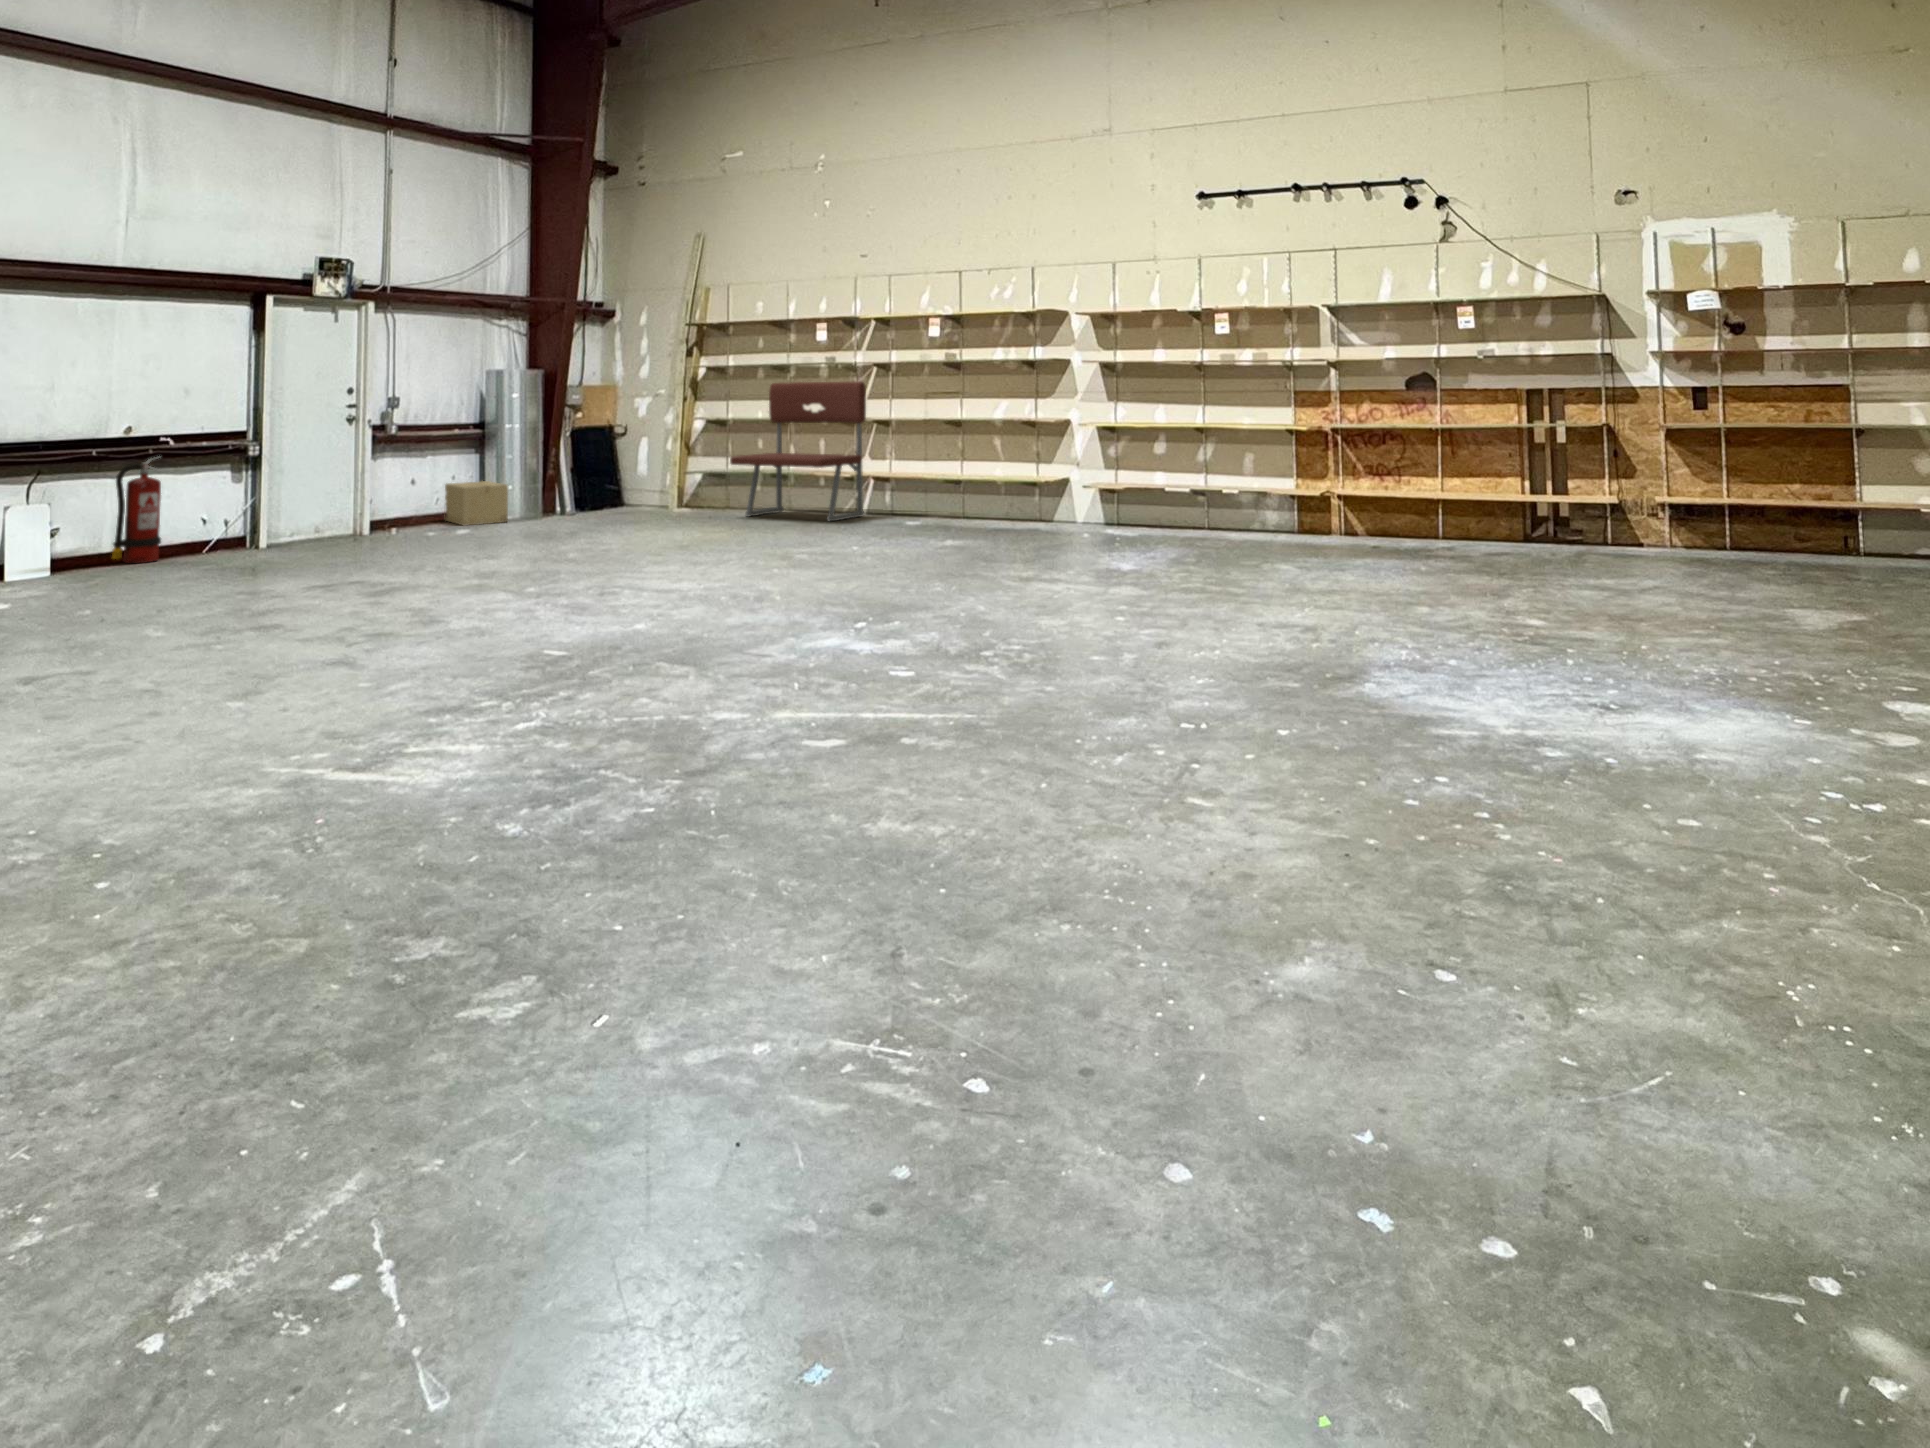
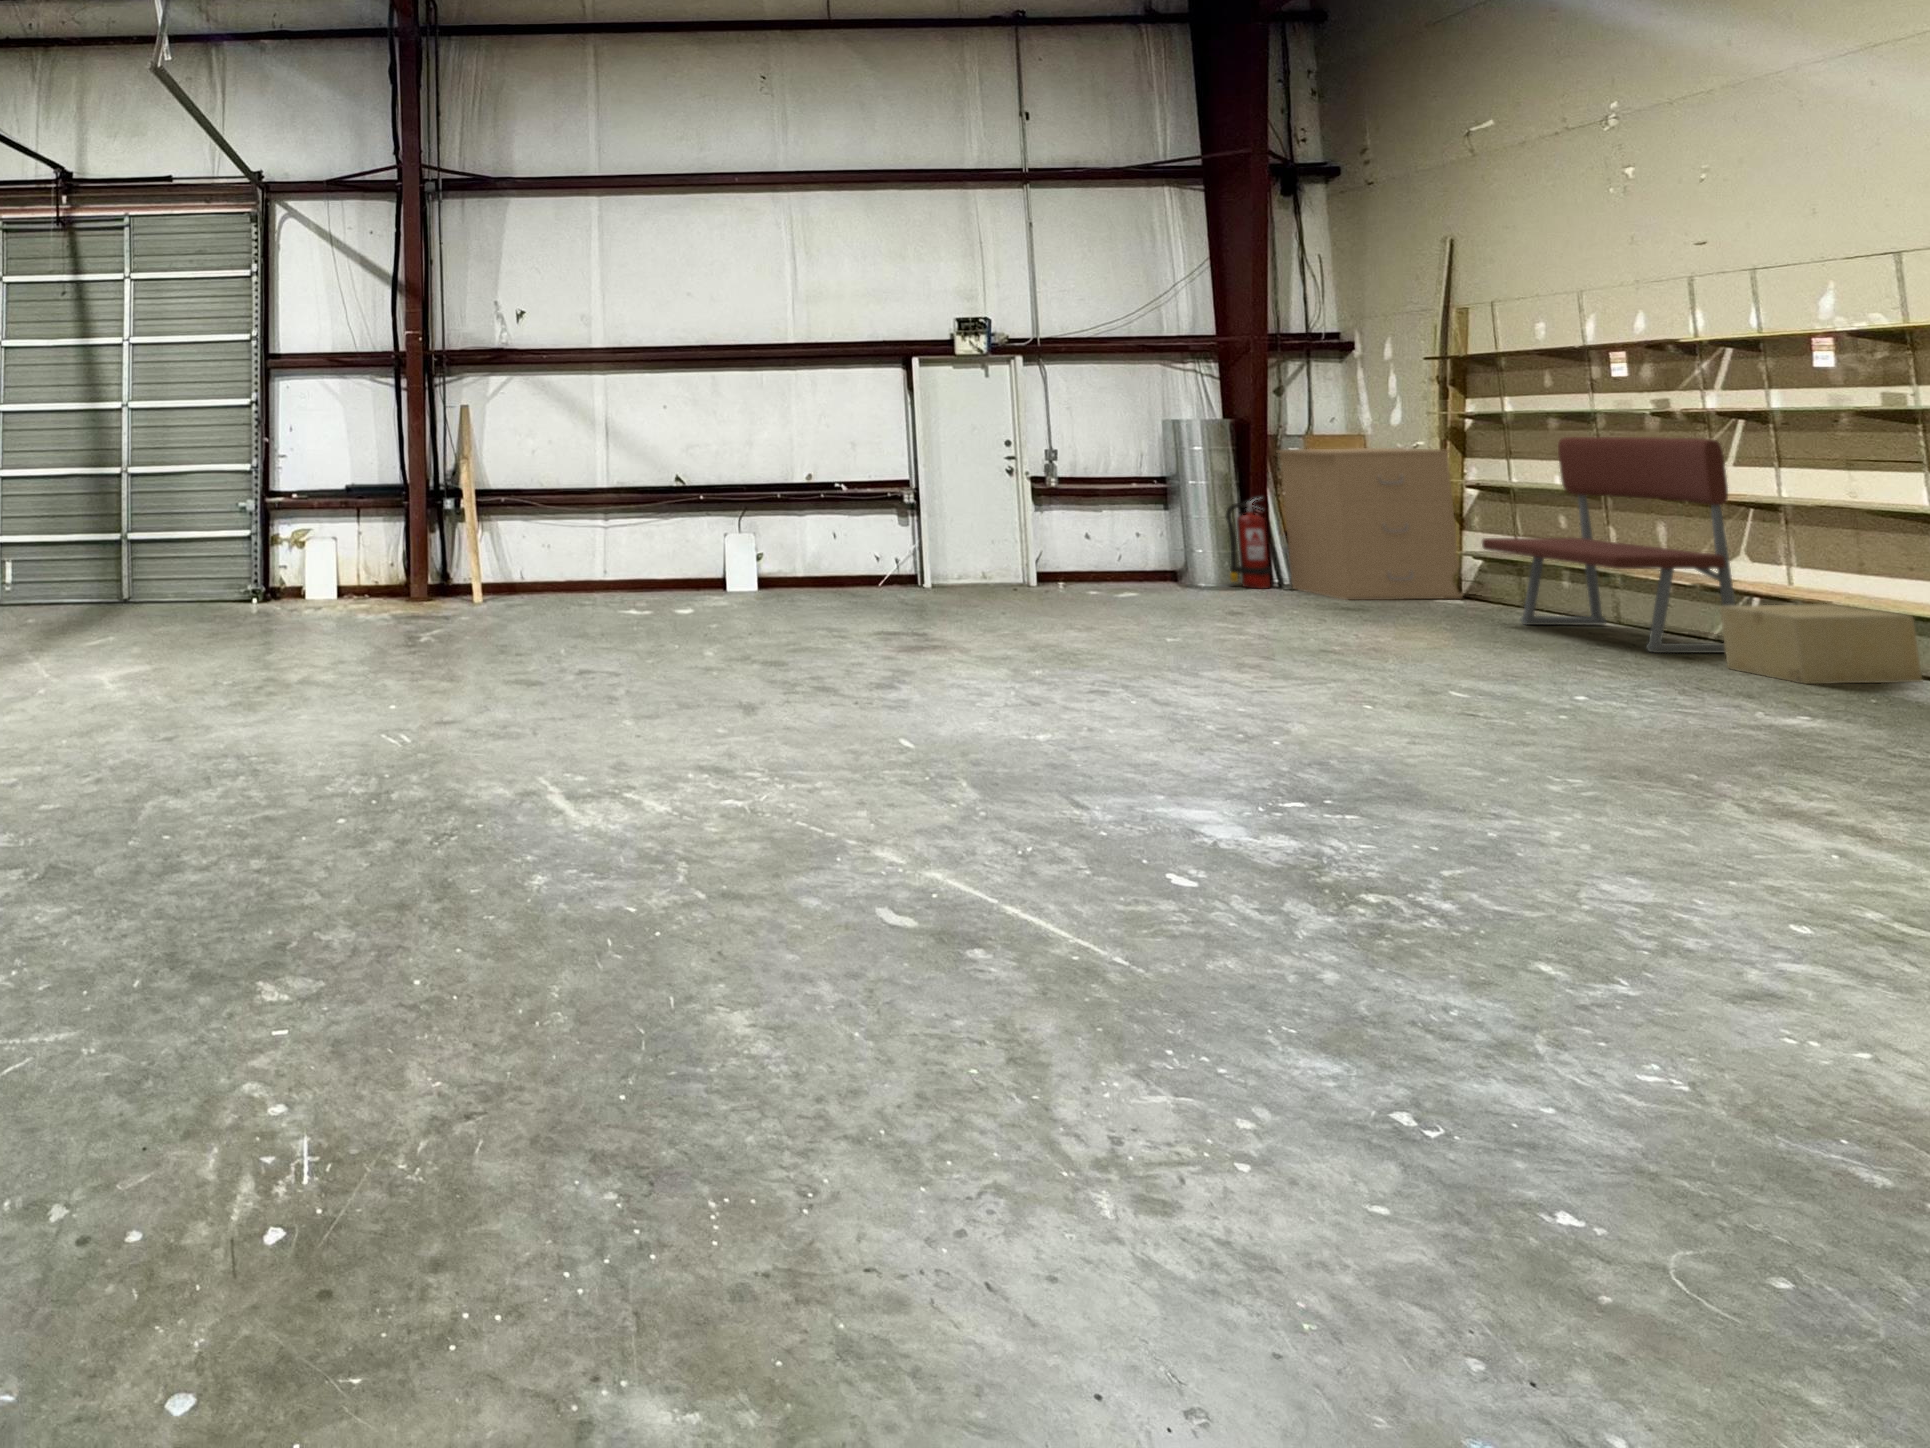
filing cabinet: none [574,395,690,516] -> present [1277,448,1463,600]
fire extinguisher: present [112,457,161,563] -> present [1226,499,1271,588]
cardboard box: present [445,481,508,526] -> present [1720,604,1922,684]

